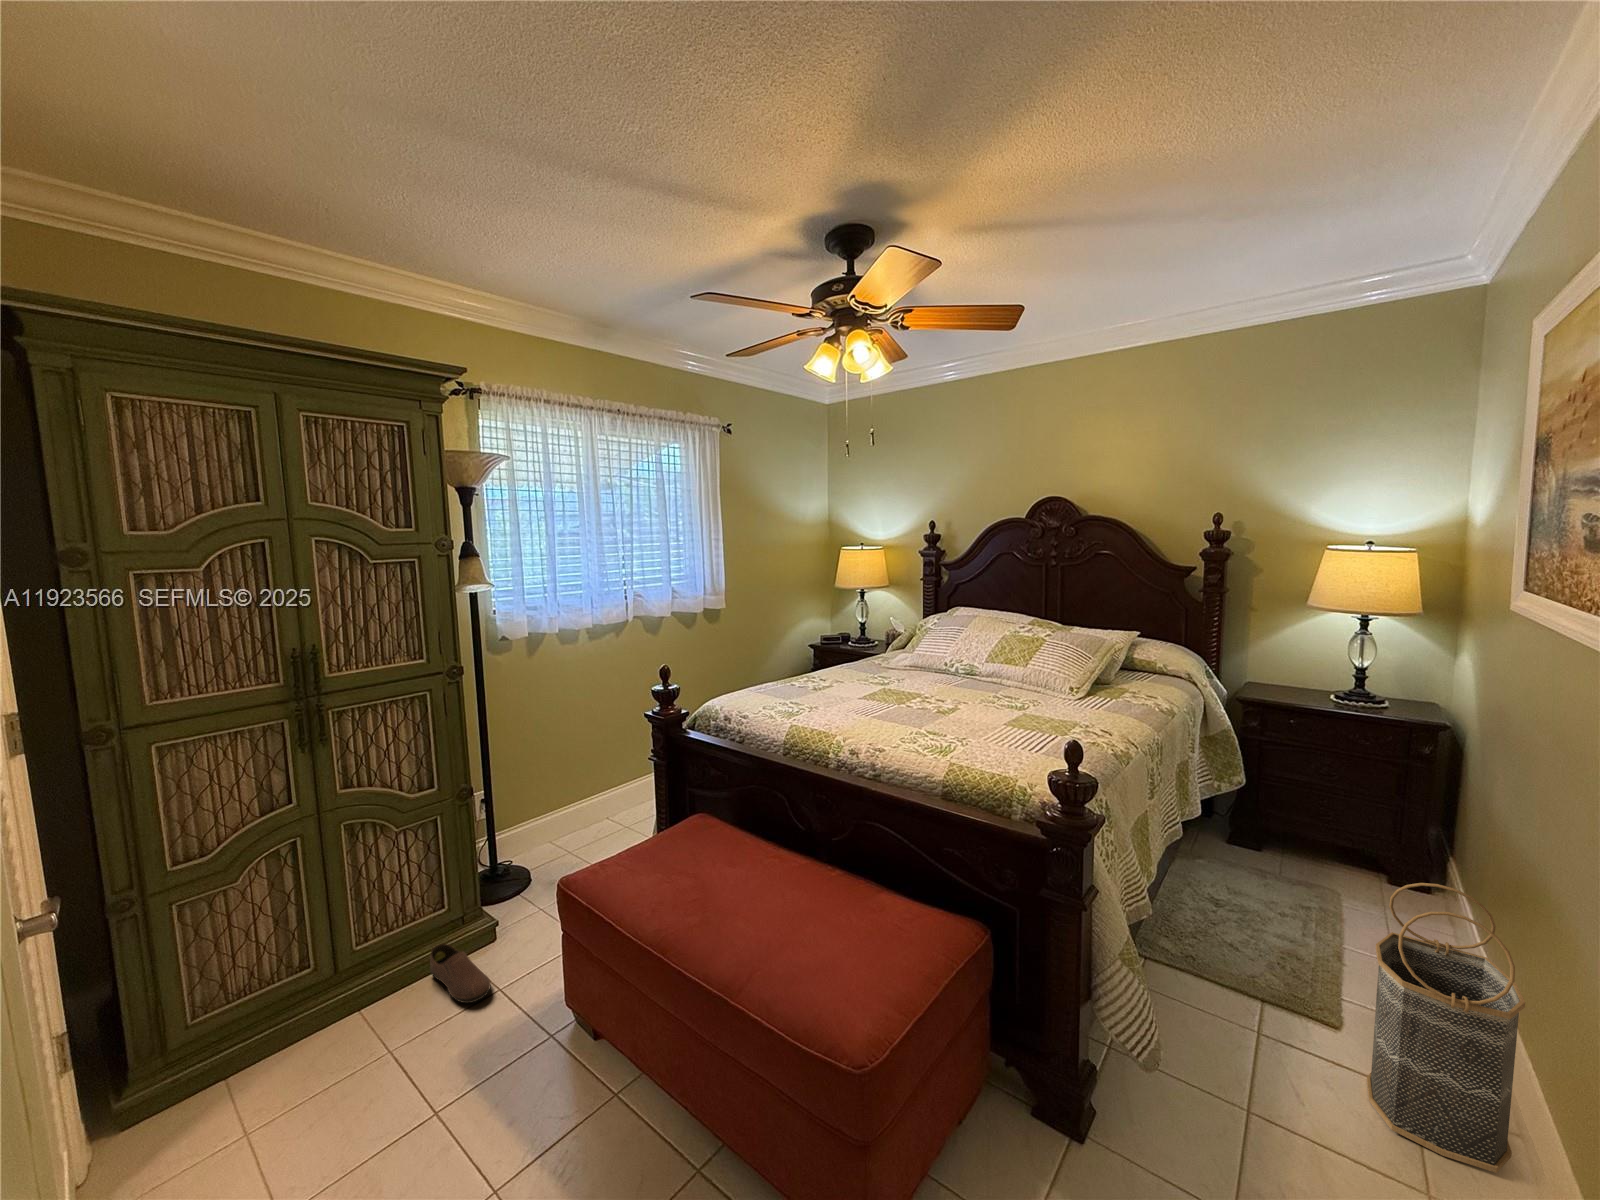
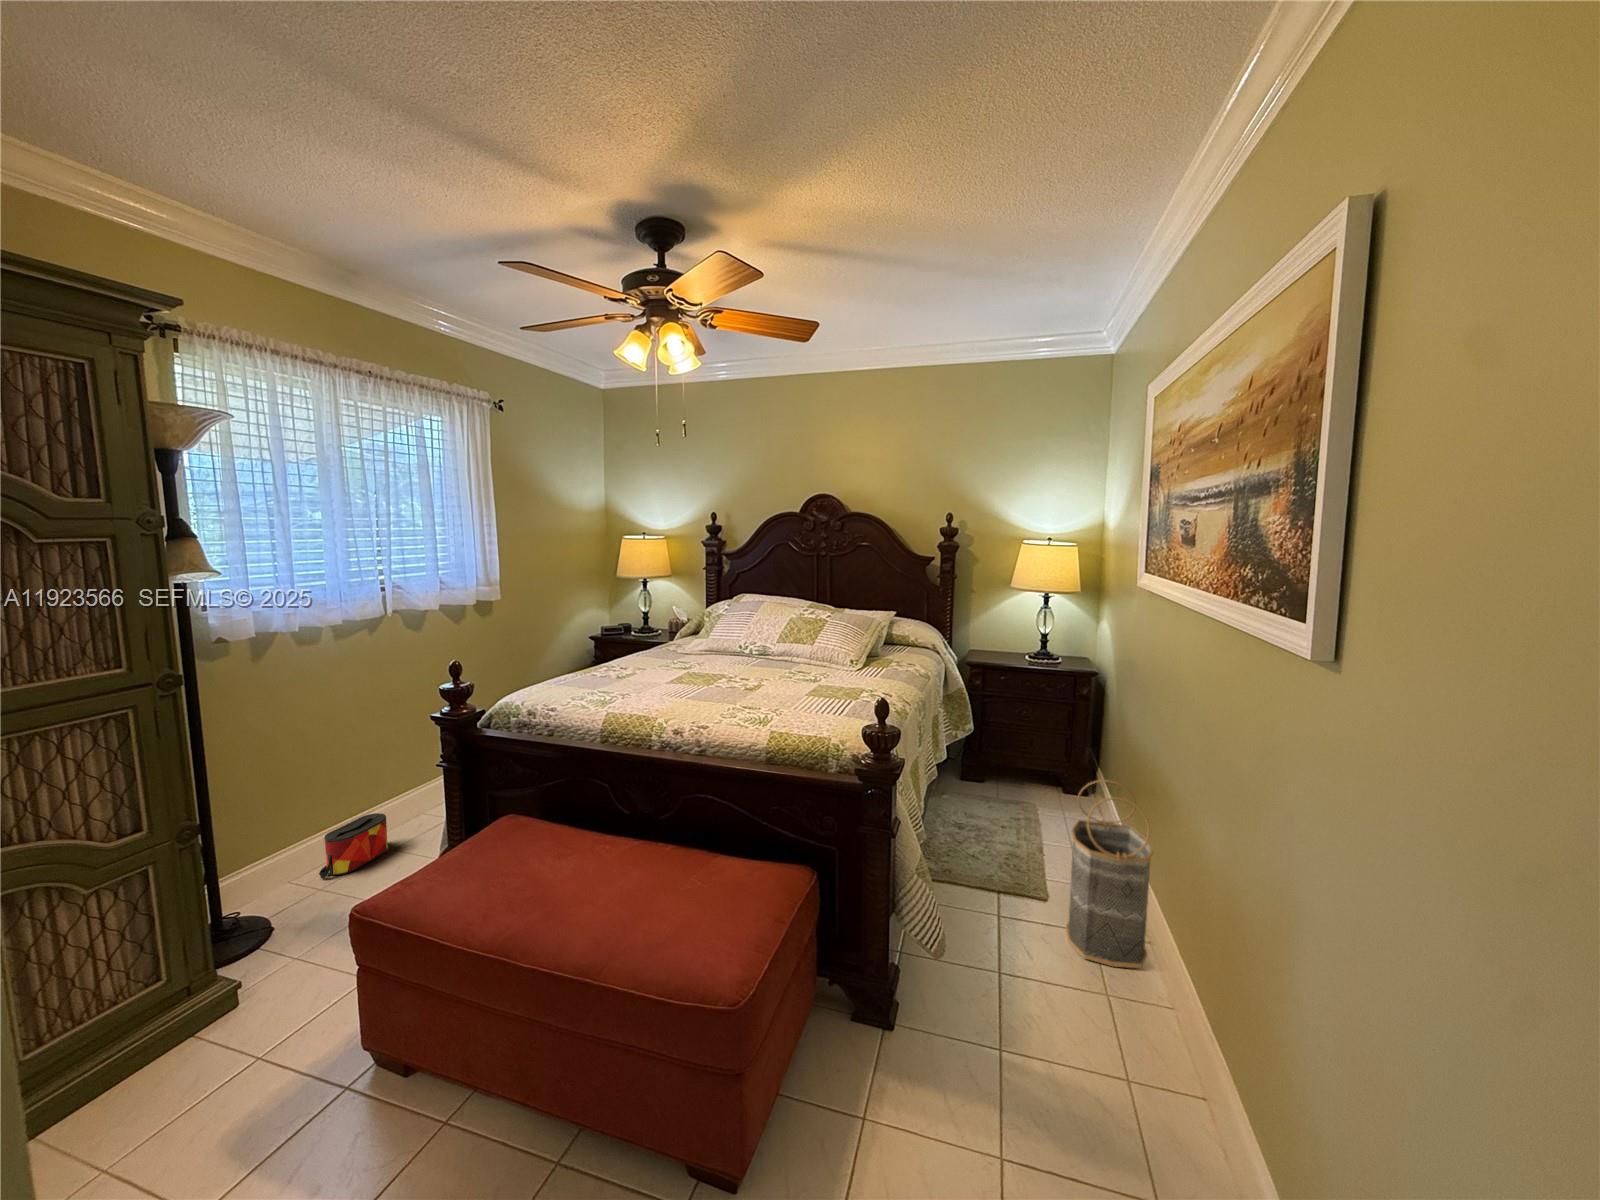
bag: none [569,795,622,844] -> present [319,813,388,877]
shoe: present [430,944,491,1003] -> none [142,1023,244,1087]

